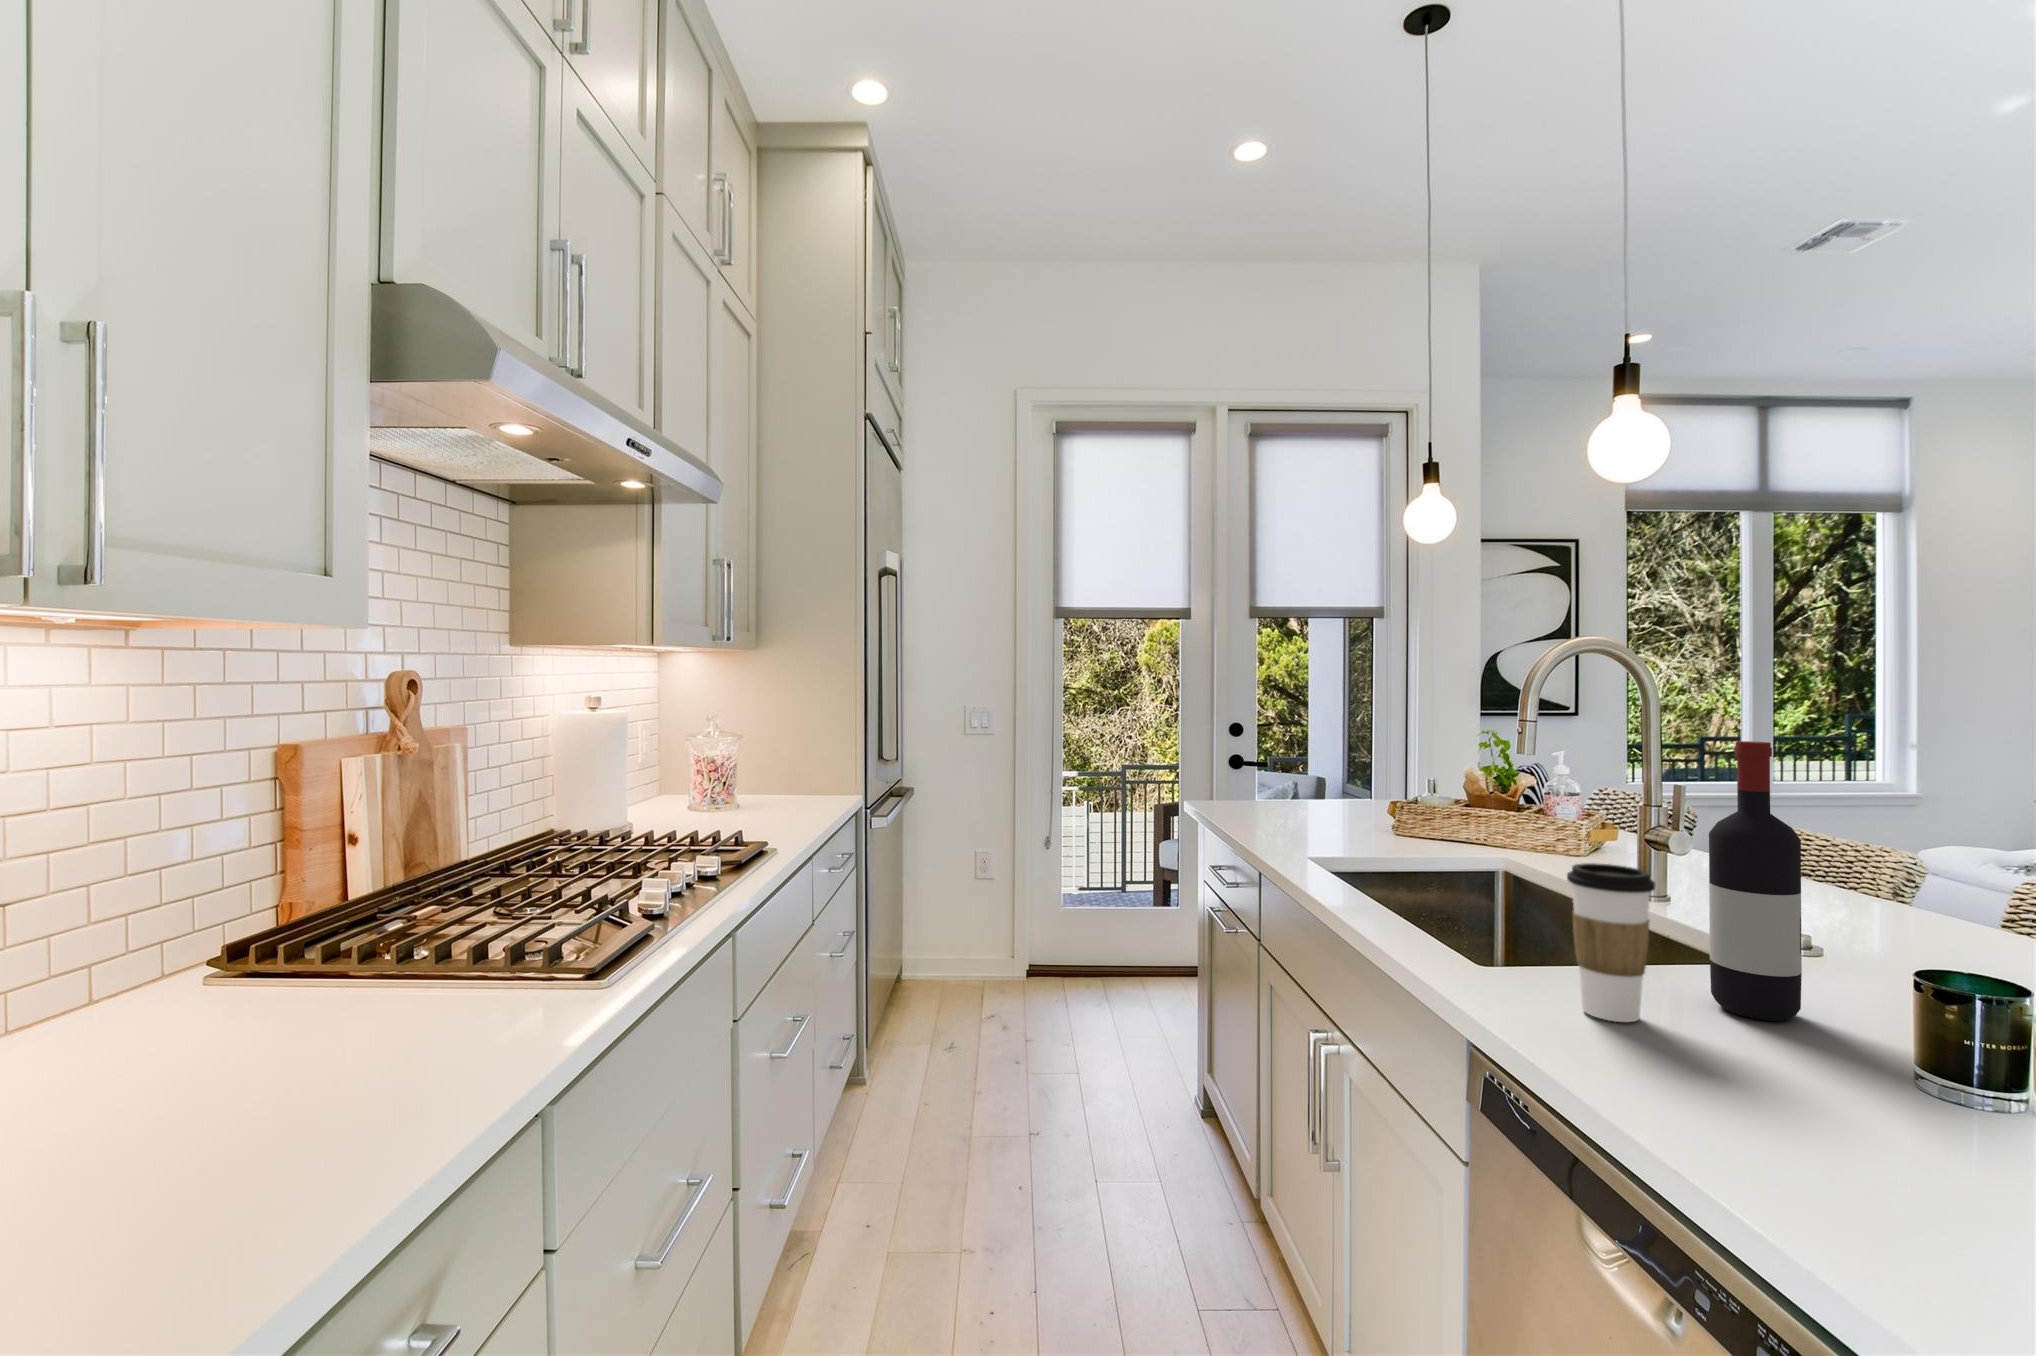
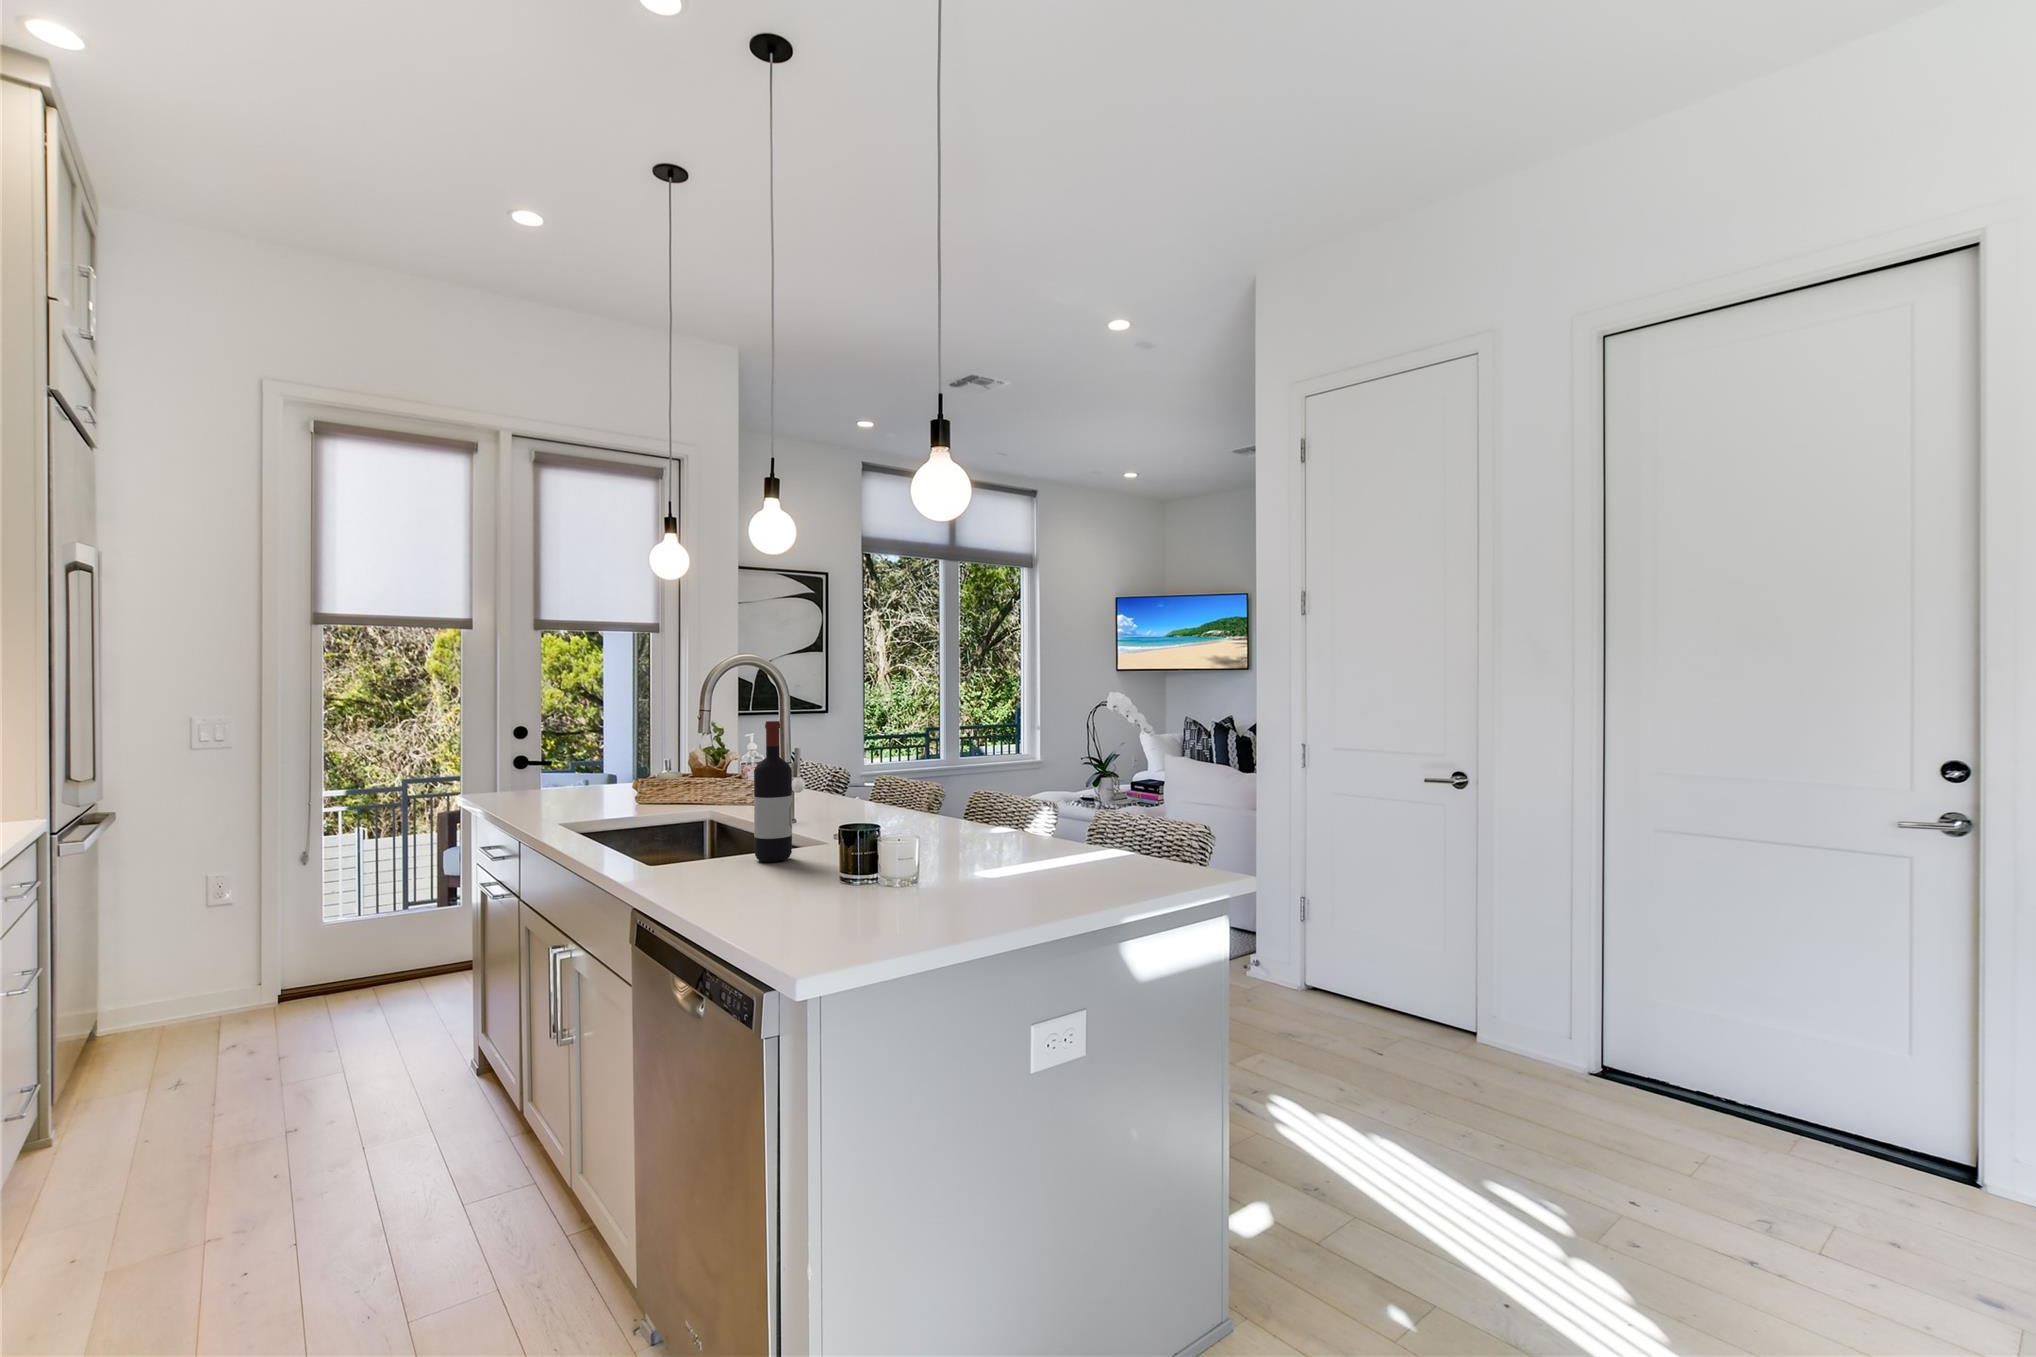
coffee cup: present [1567,863,1655,1022] -> none [678,791,720,873]

